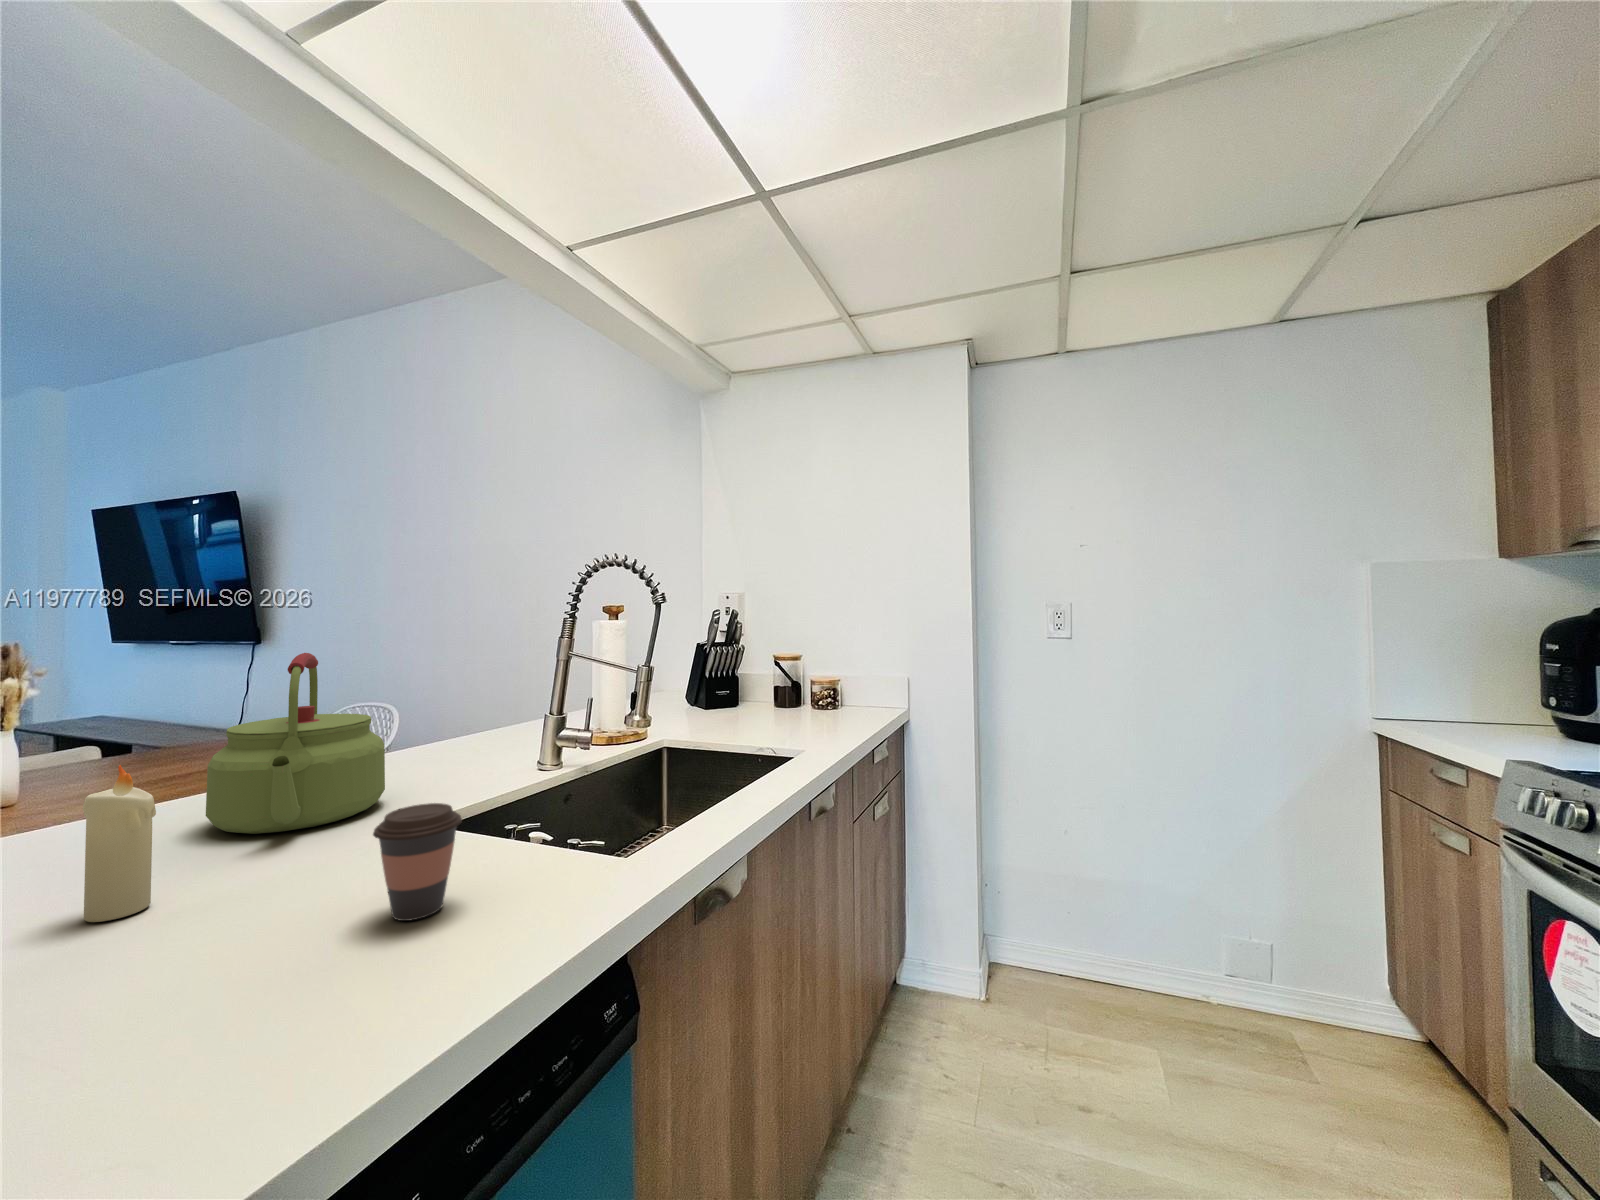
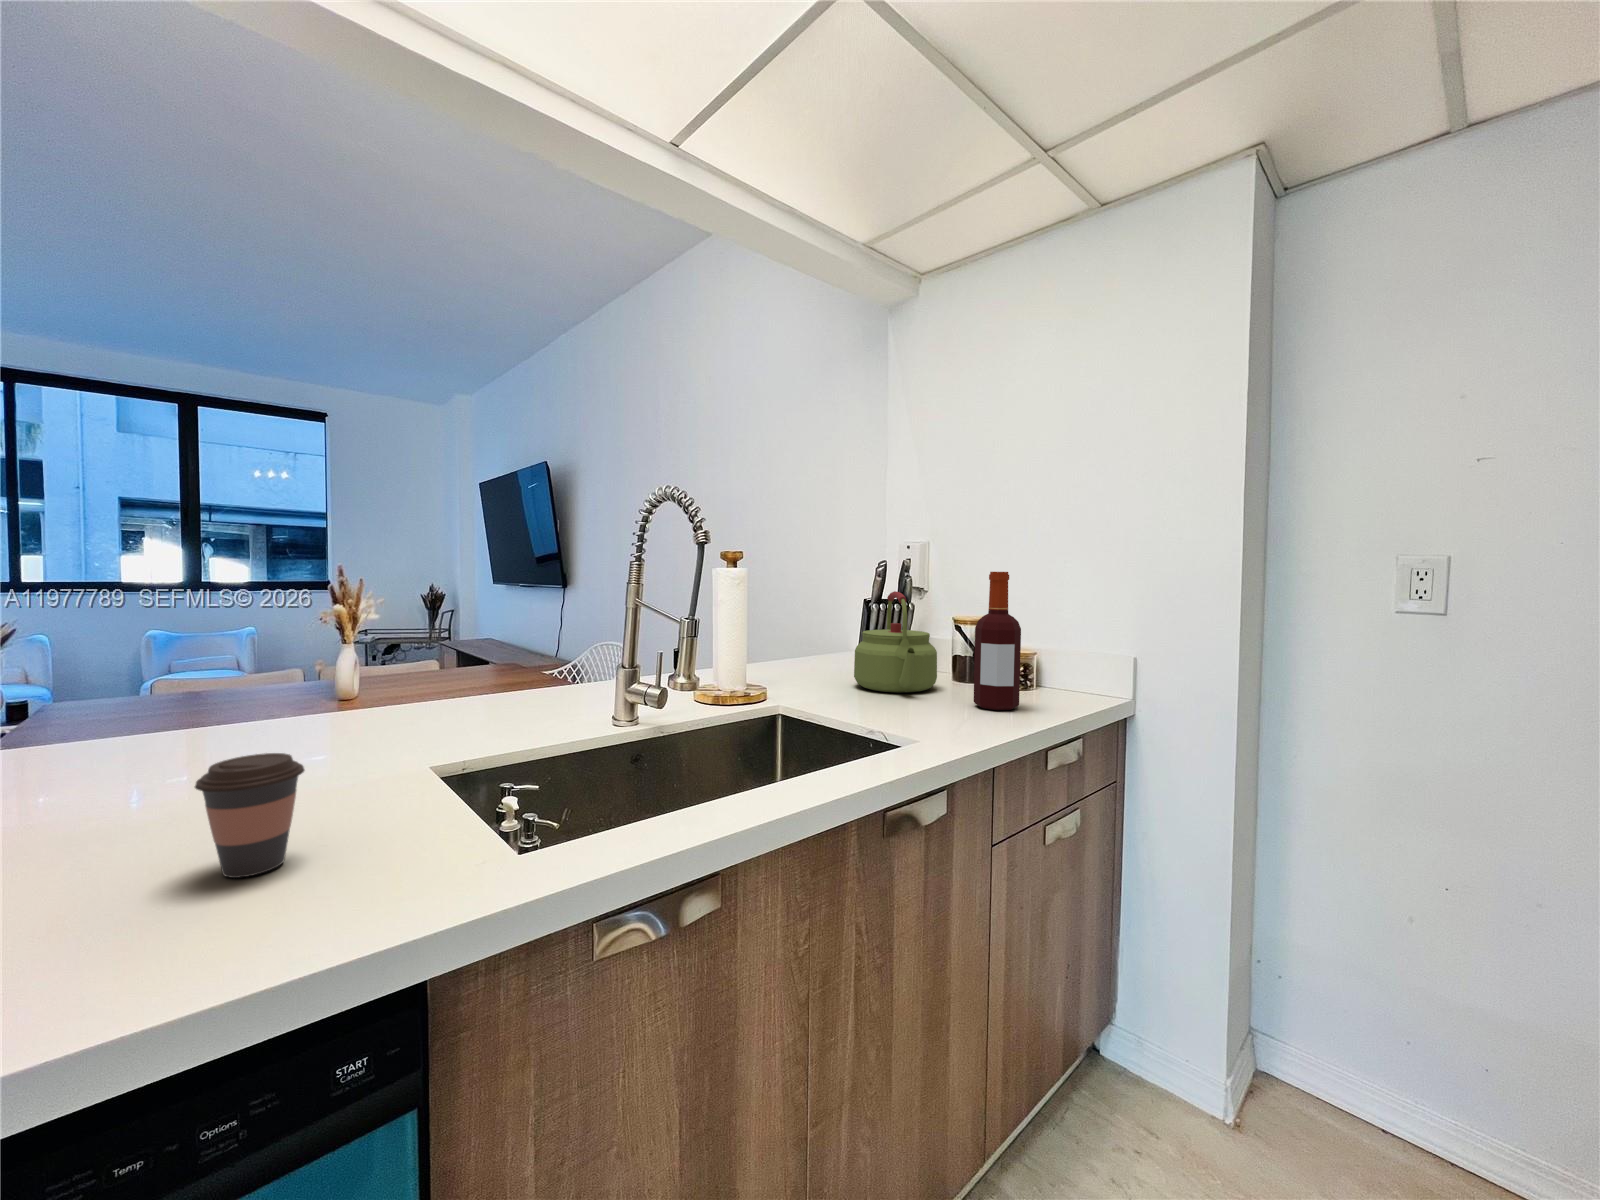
bottle: none [814,619,847,725] -> present [974,572,1021,710]
kettle: present [206,653,385,834] -> present [854,591,937,693]
candle: present [83,765,156,922] -> none [90,681,153,816]

